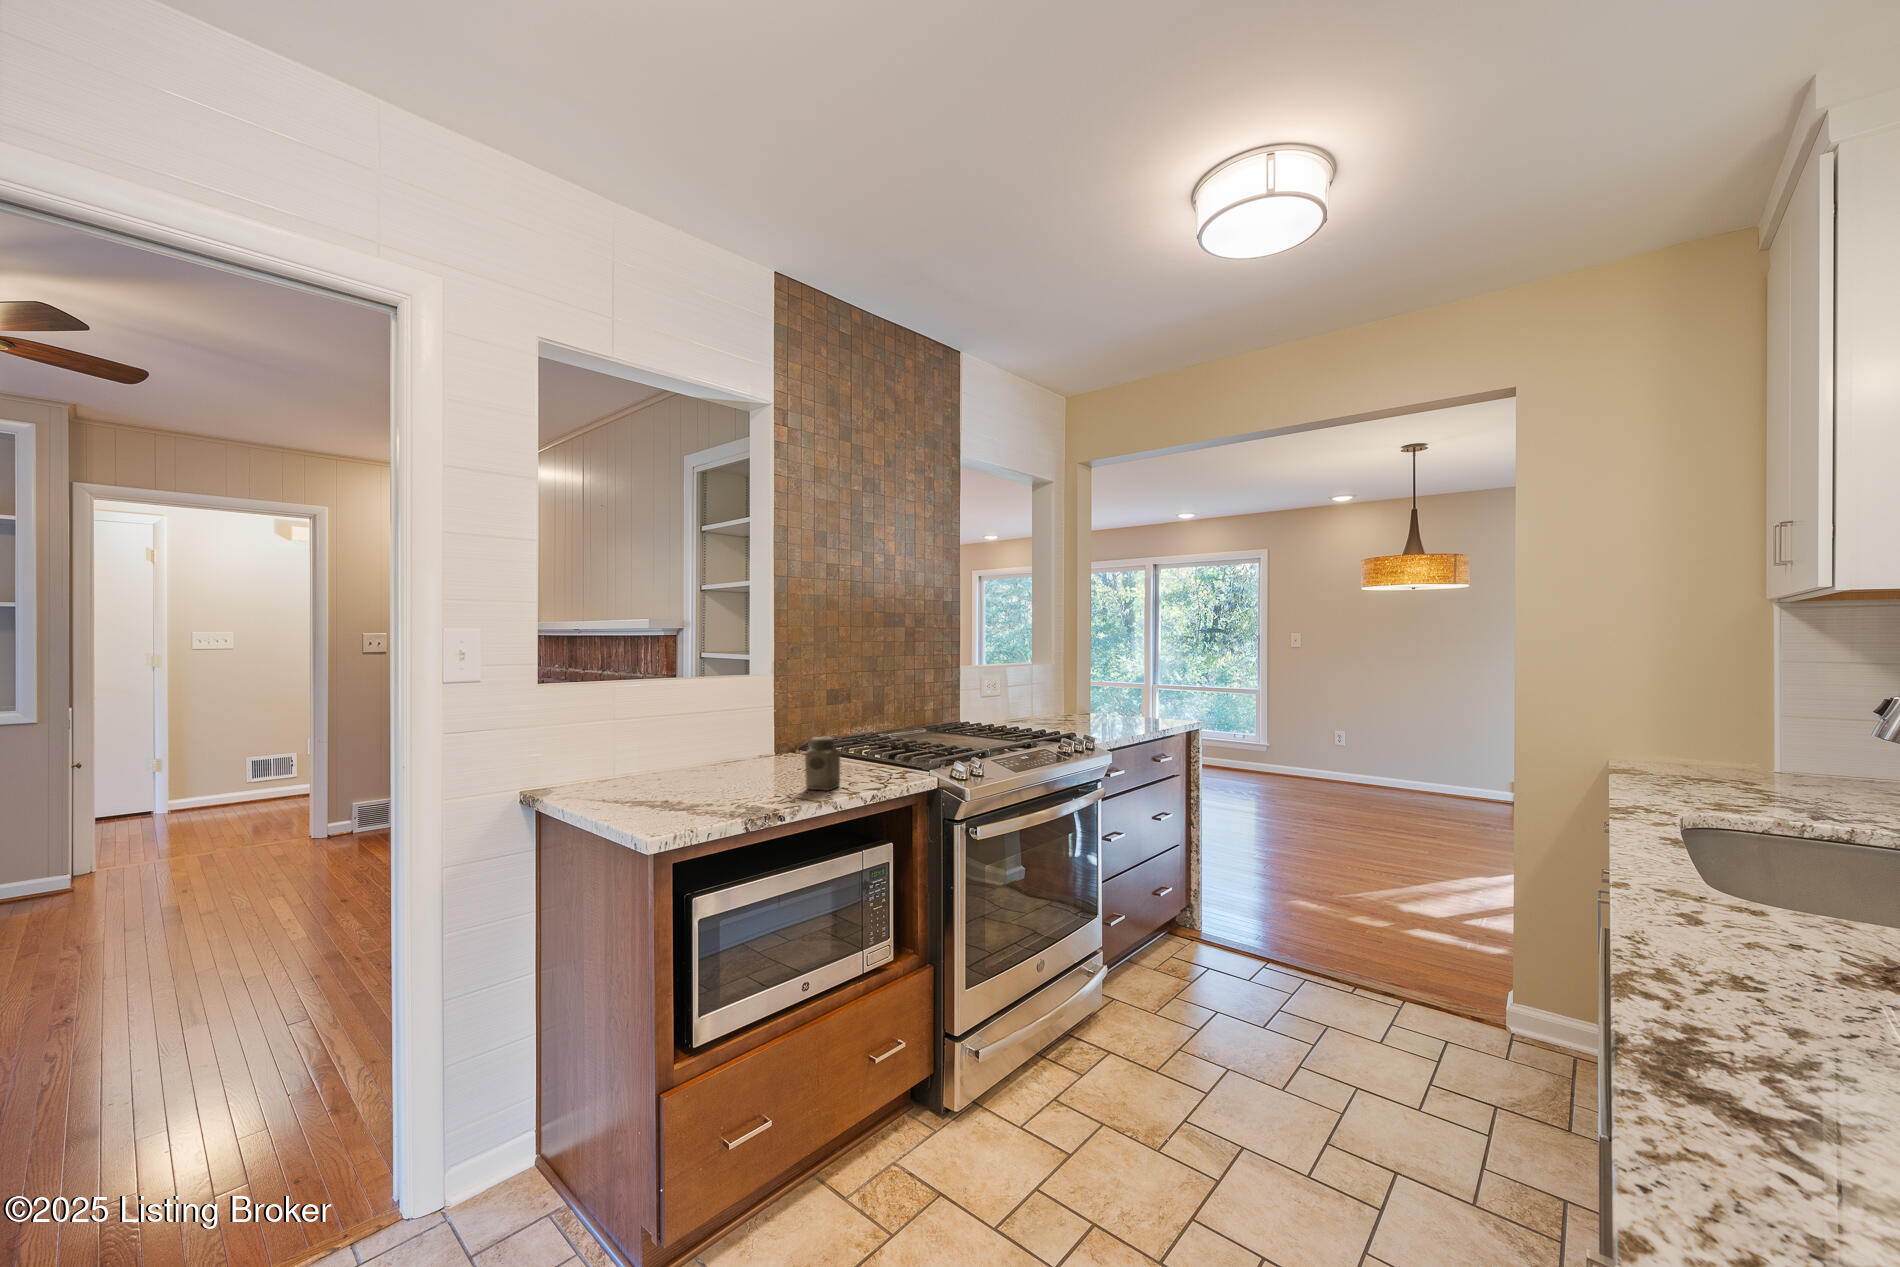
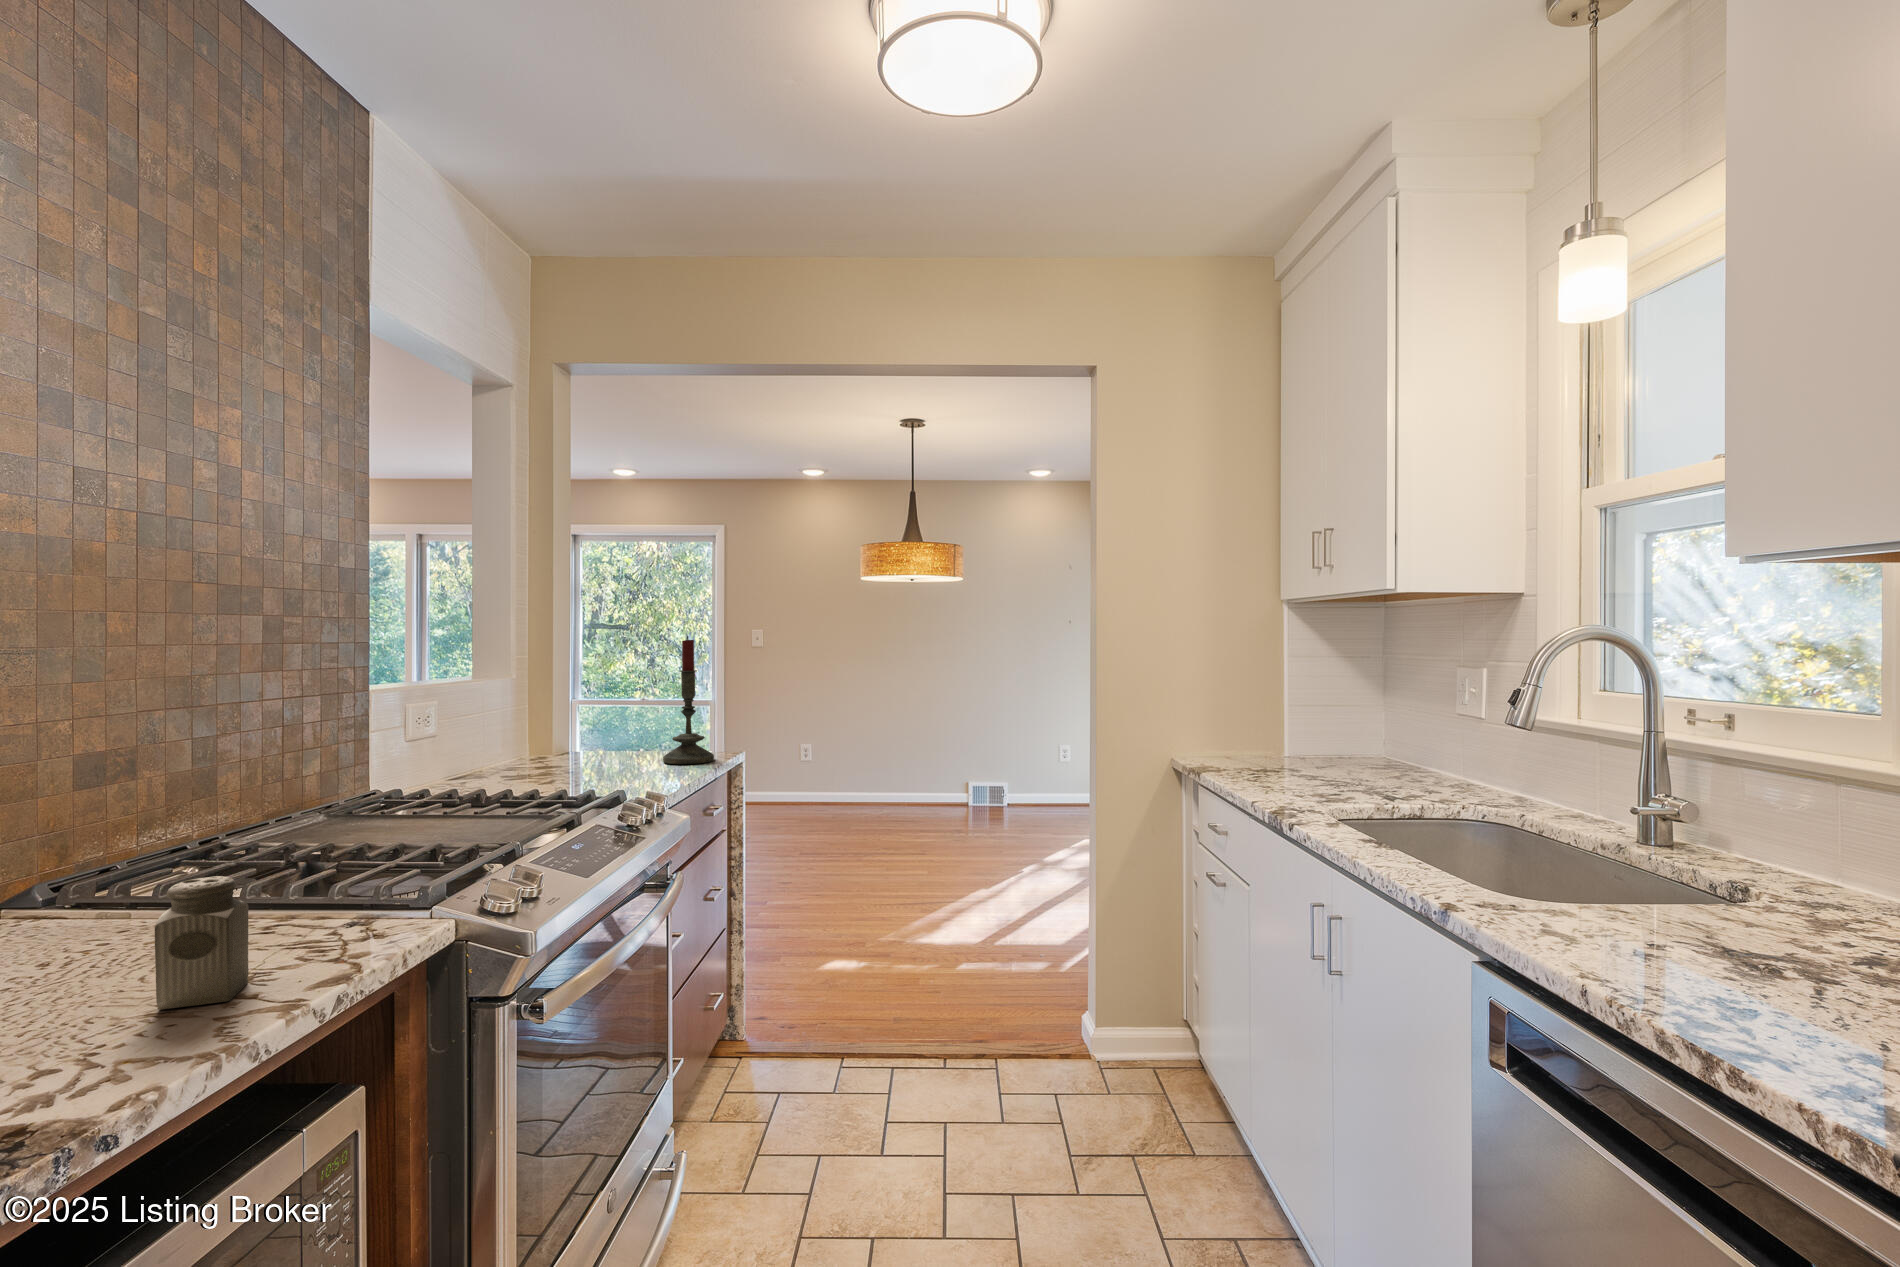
candle: none [1130,635,1165,725] -> present [663,636,714,764]

